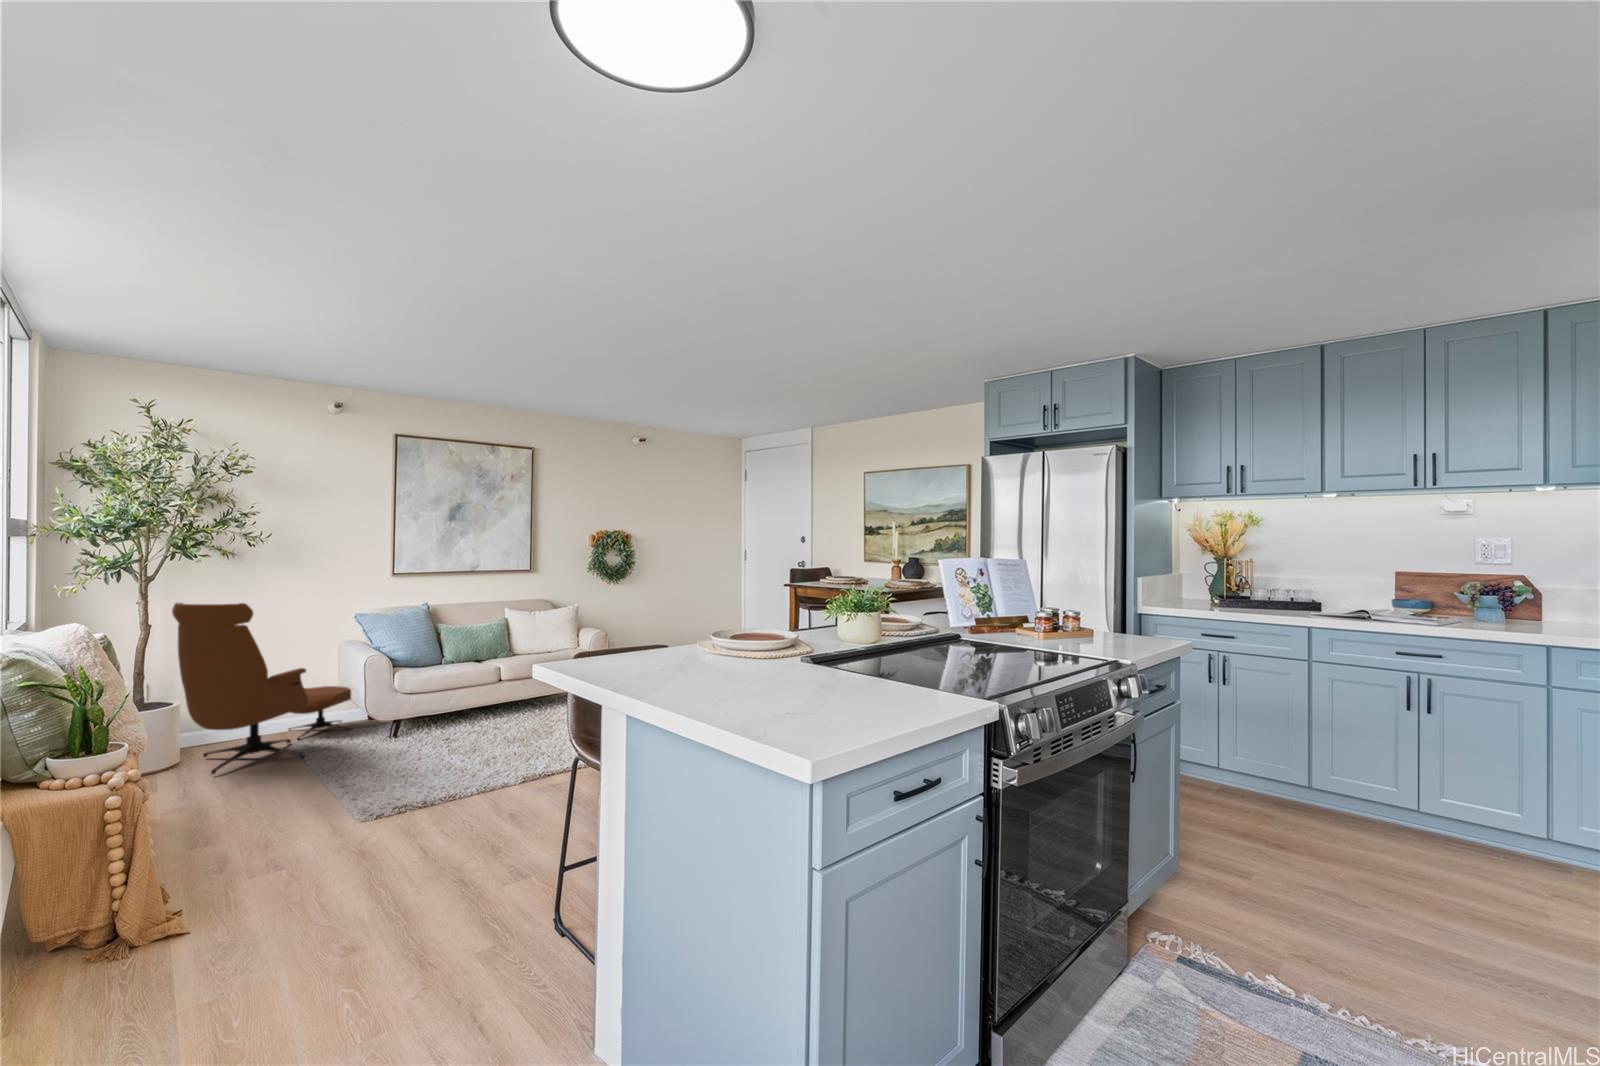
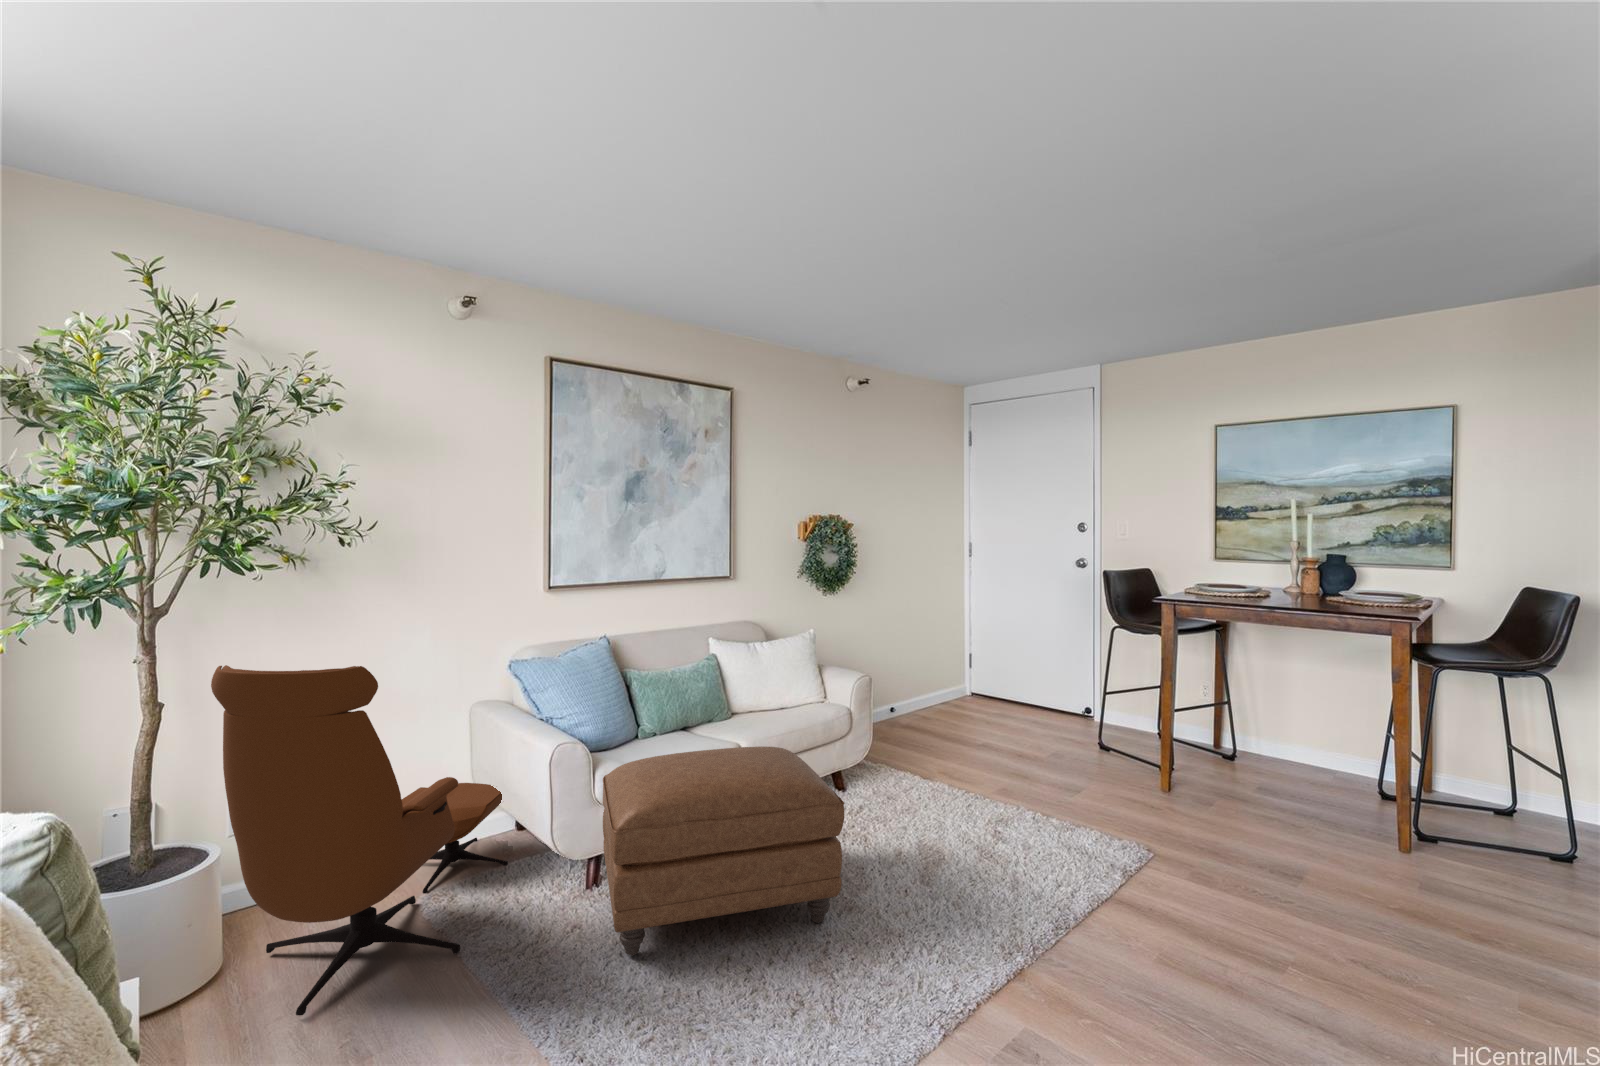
ottoman: none [379,662,522,759] -> present [603,746,844,956]

